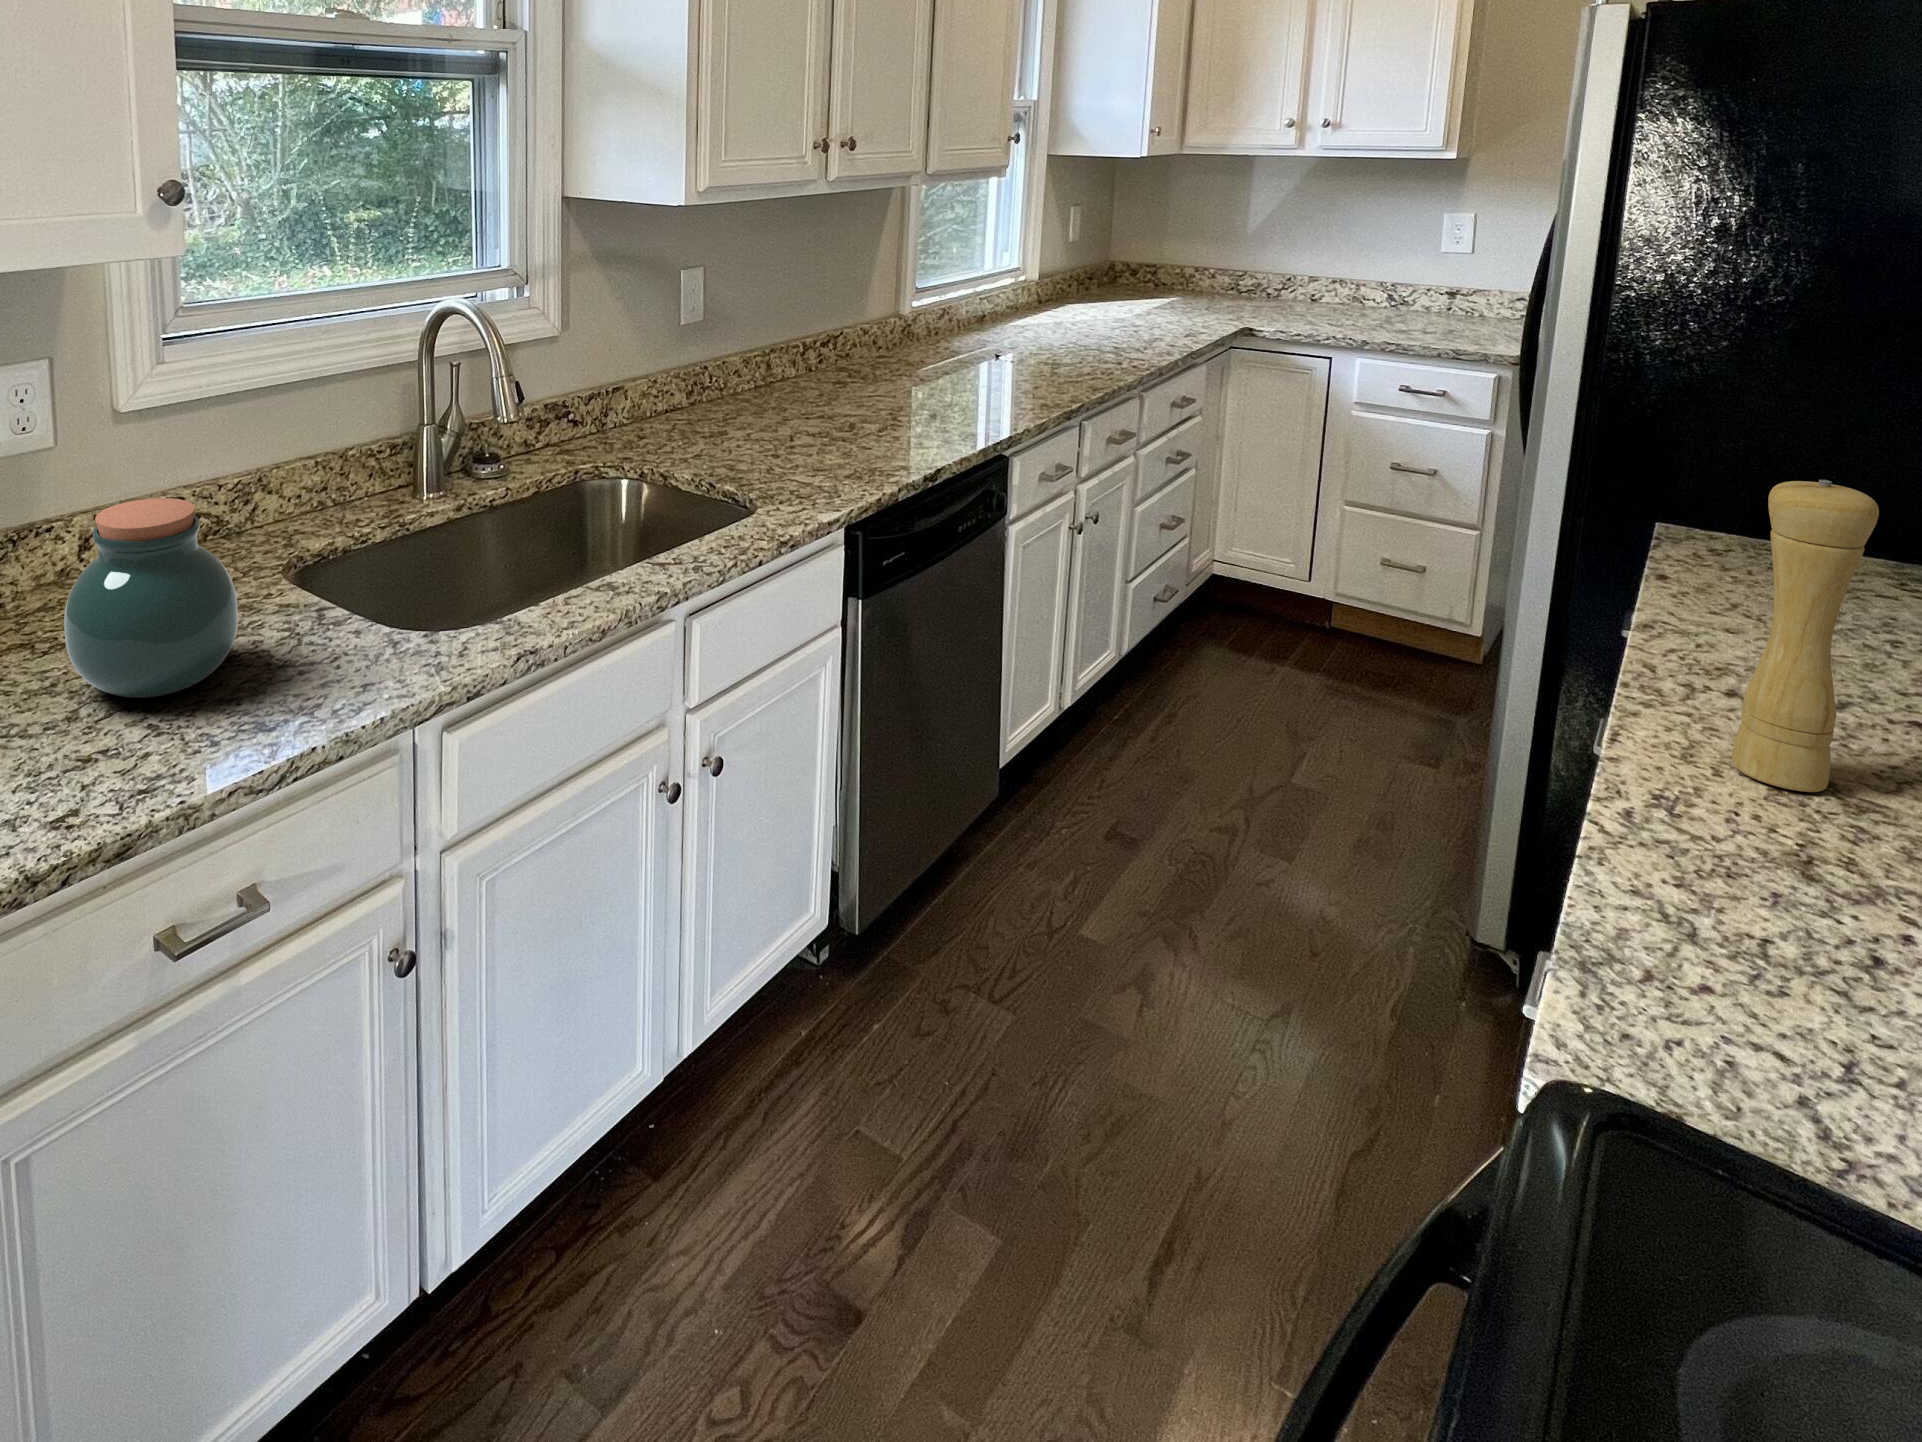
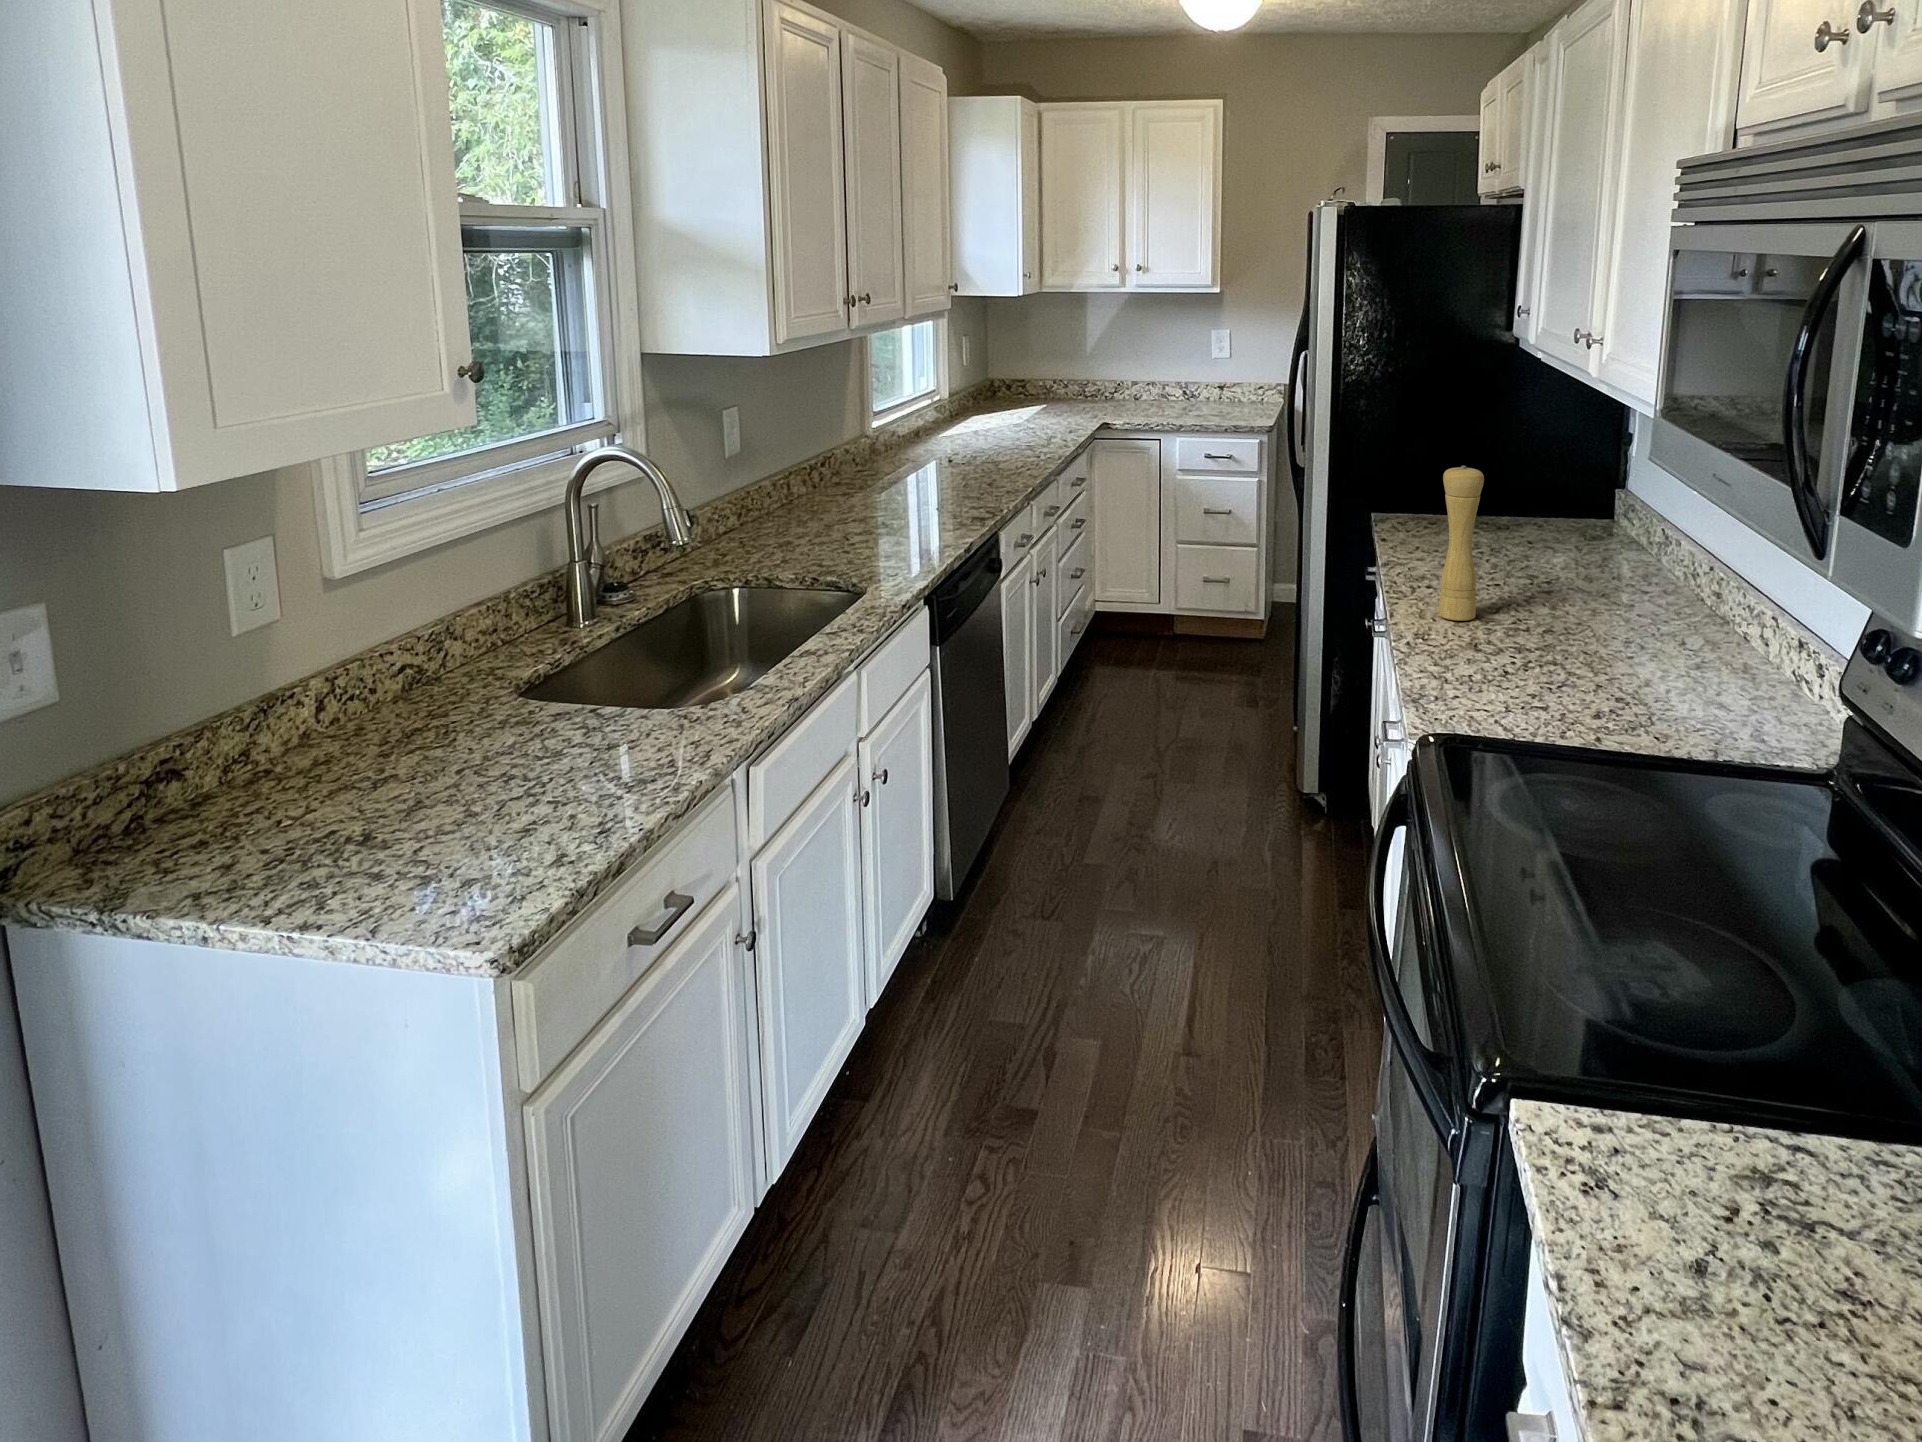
jar: present [64,498,238,698] -> none [420,630,571,794]

